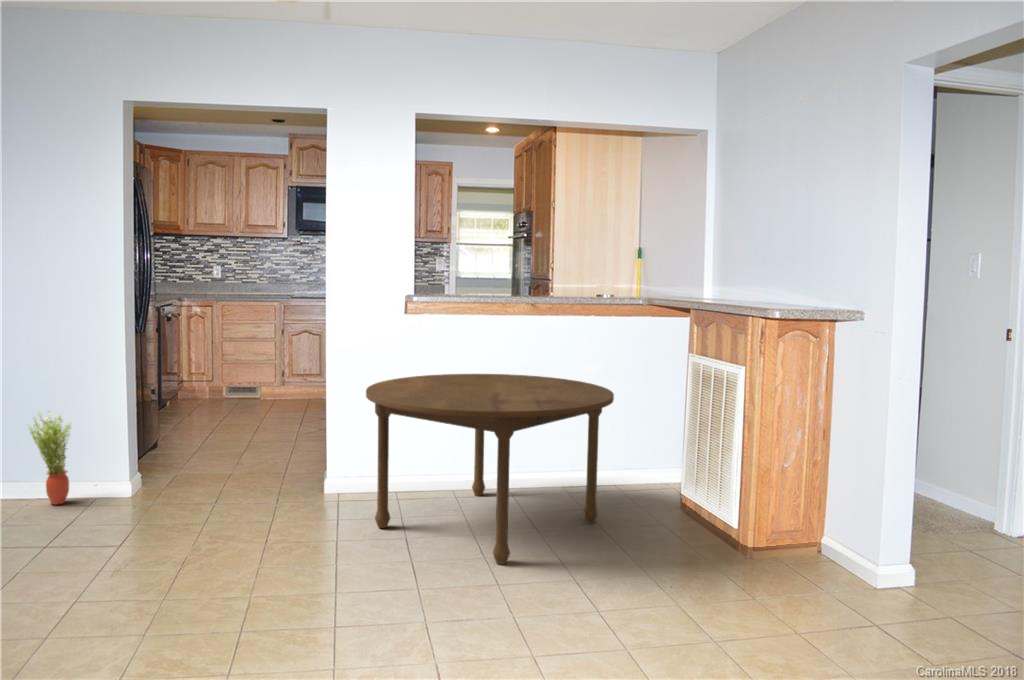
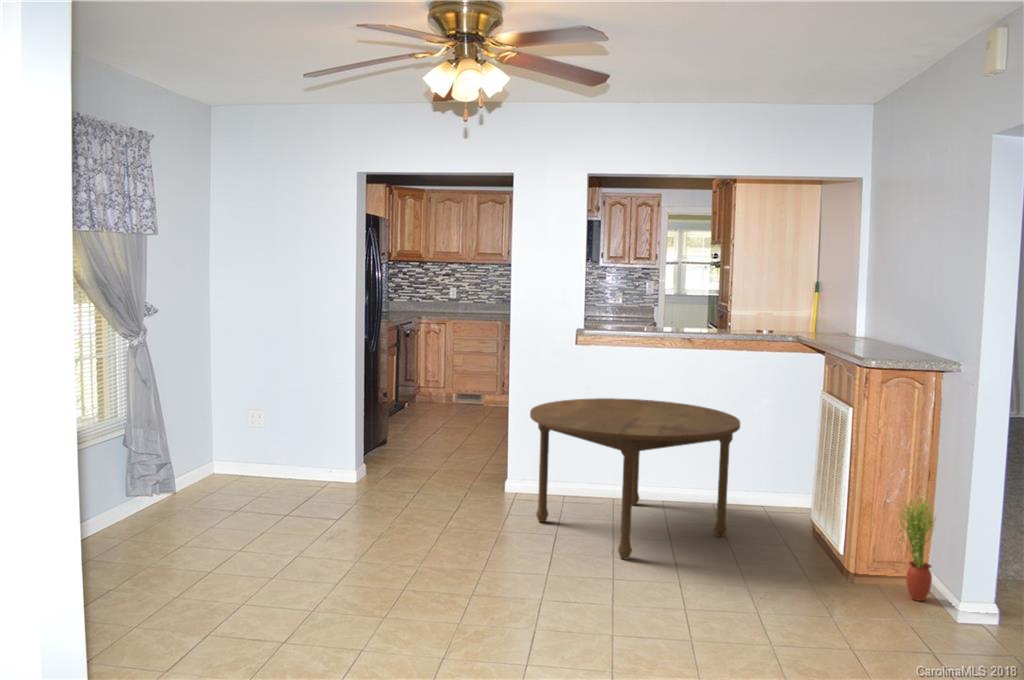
potted plant: present [29,412,71,505] -> present [898,494,936,601]

